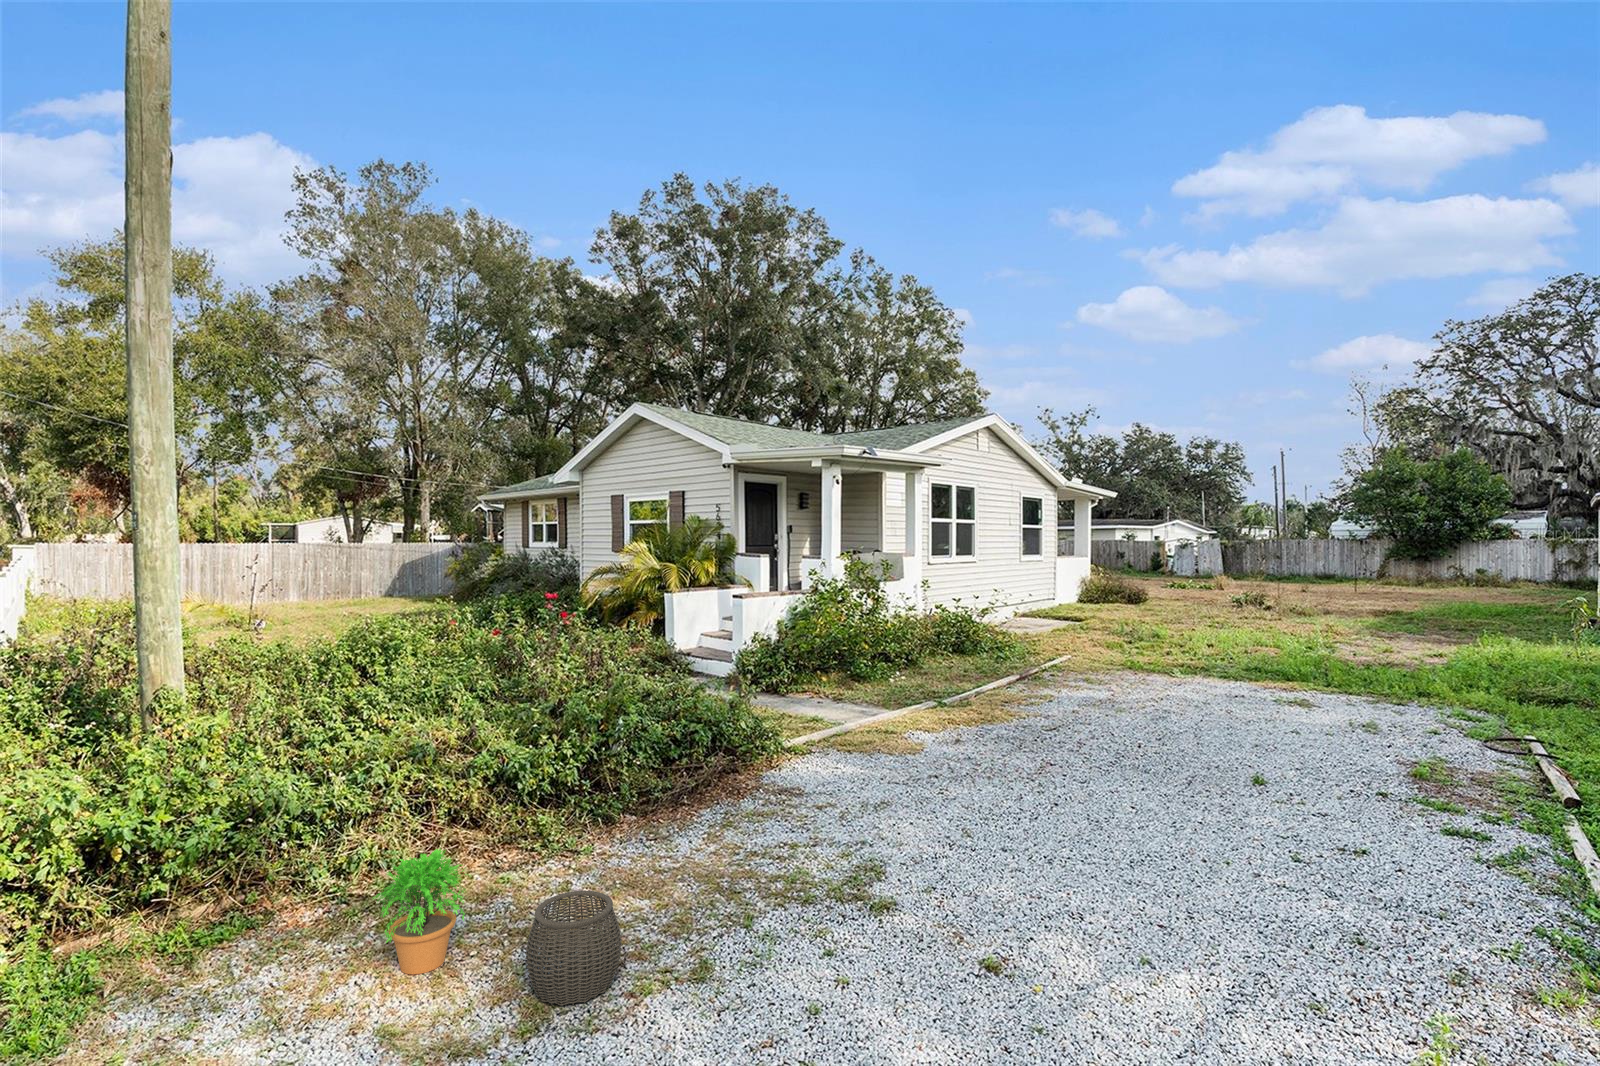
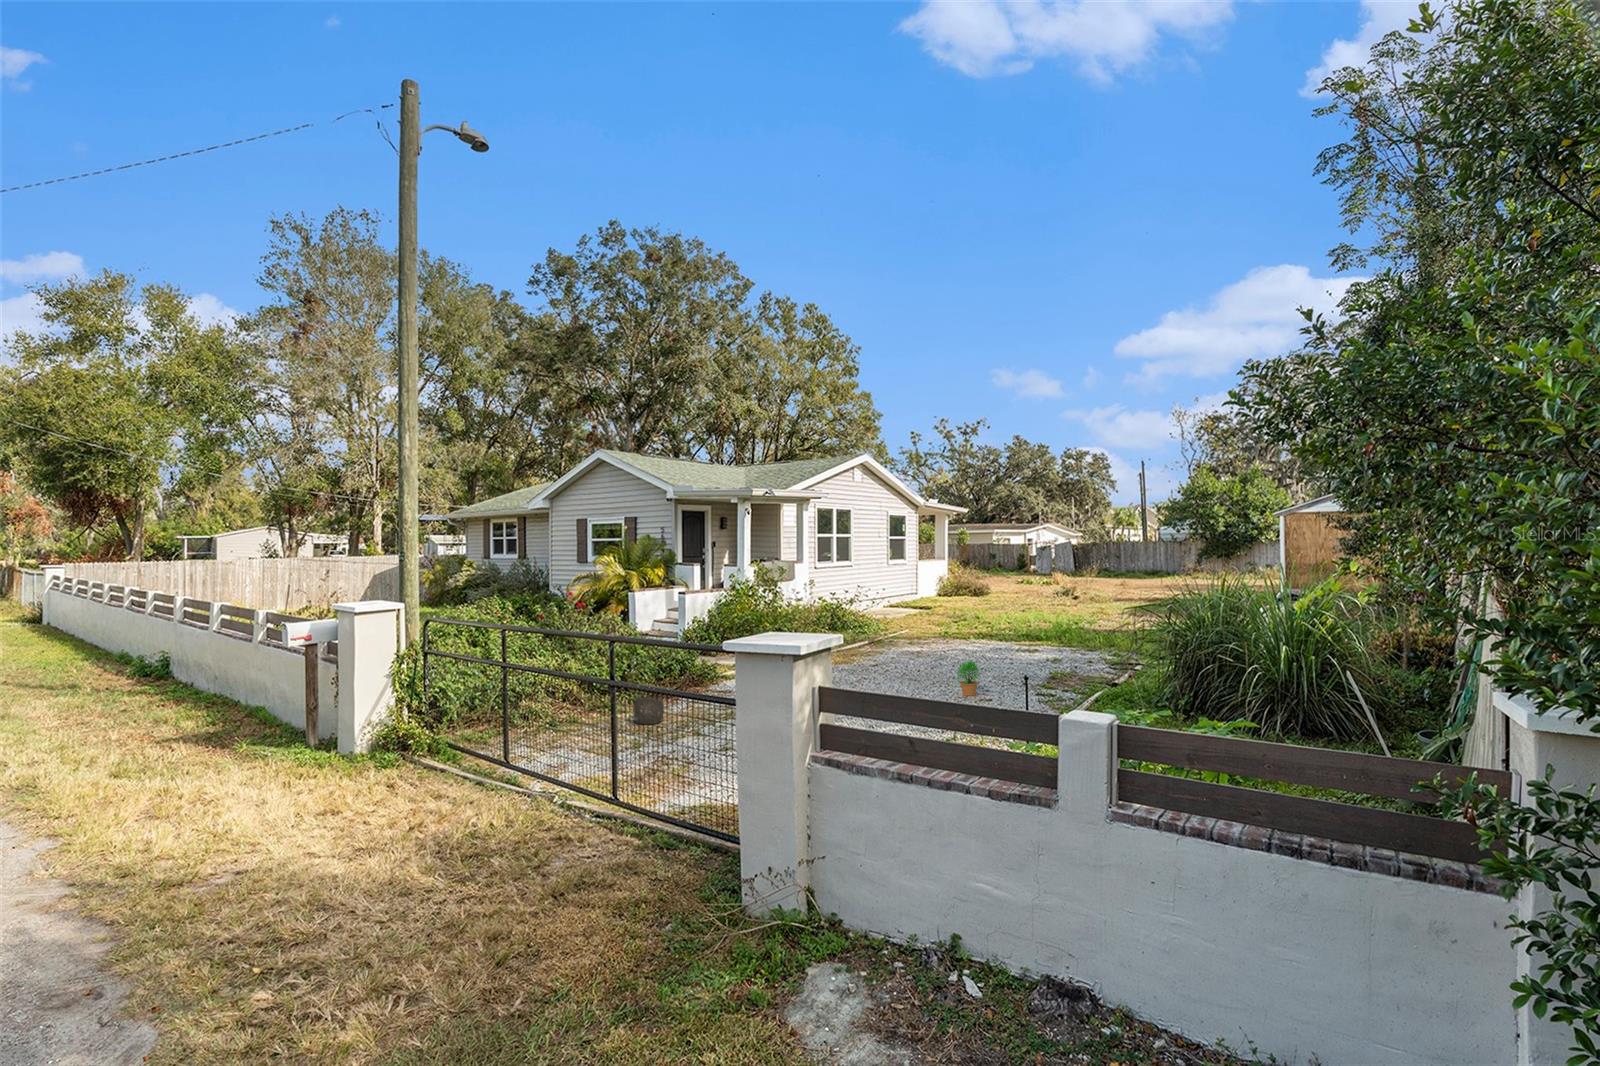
potted plant: present [373,849,470,974] -> present [957,661,980,696]

